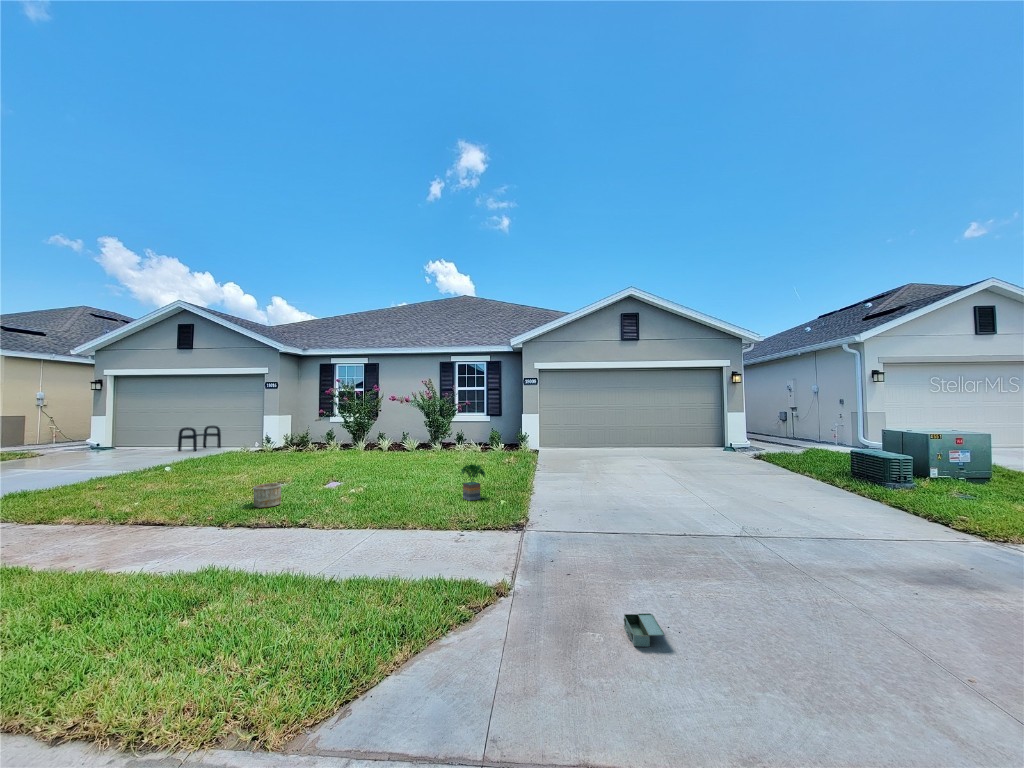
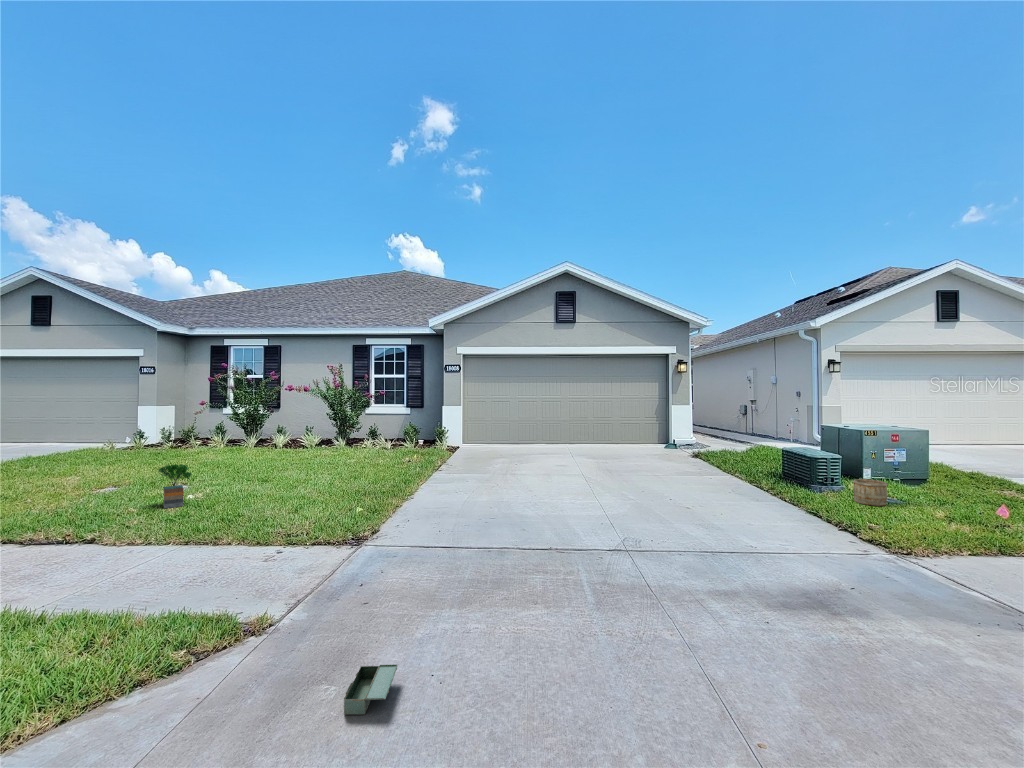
bench: present [178,426,221,451] -> none [28,417,87,448]
potted tree: present [461,464,486,501] -> present [158,464,191,508]
wooden bucket: present [253,483,282,508] -> present [853,479,888,506]

